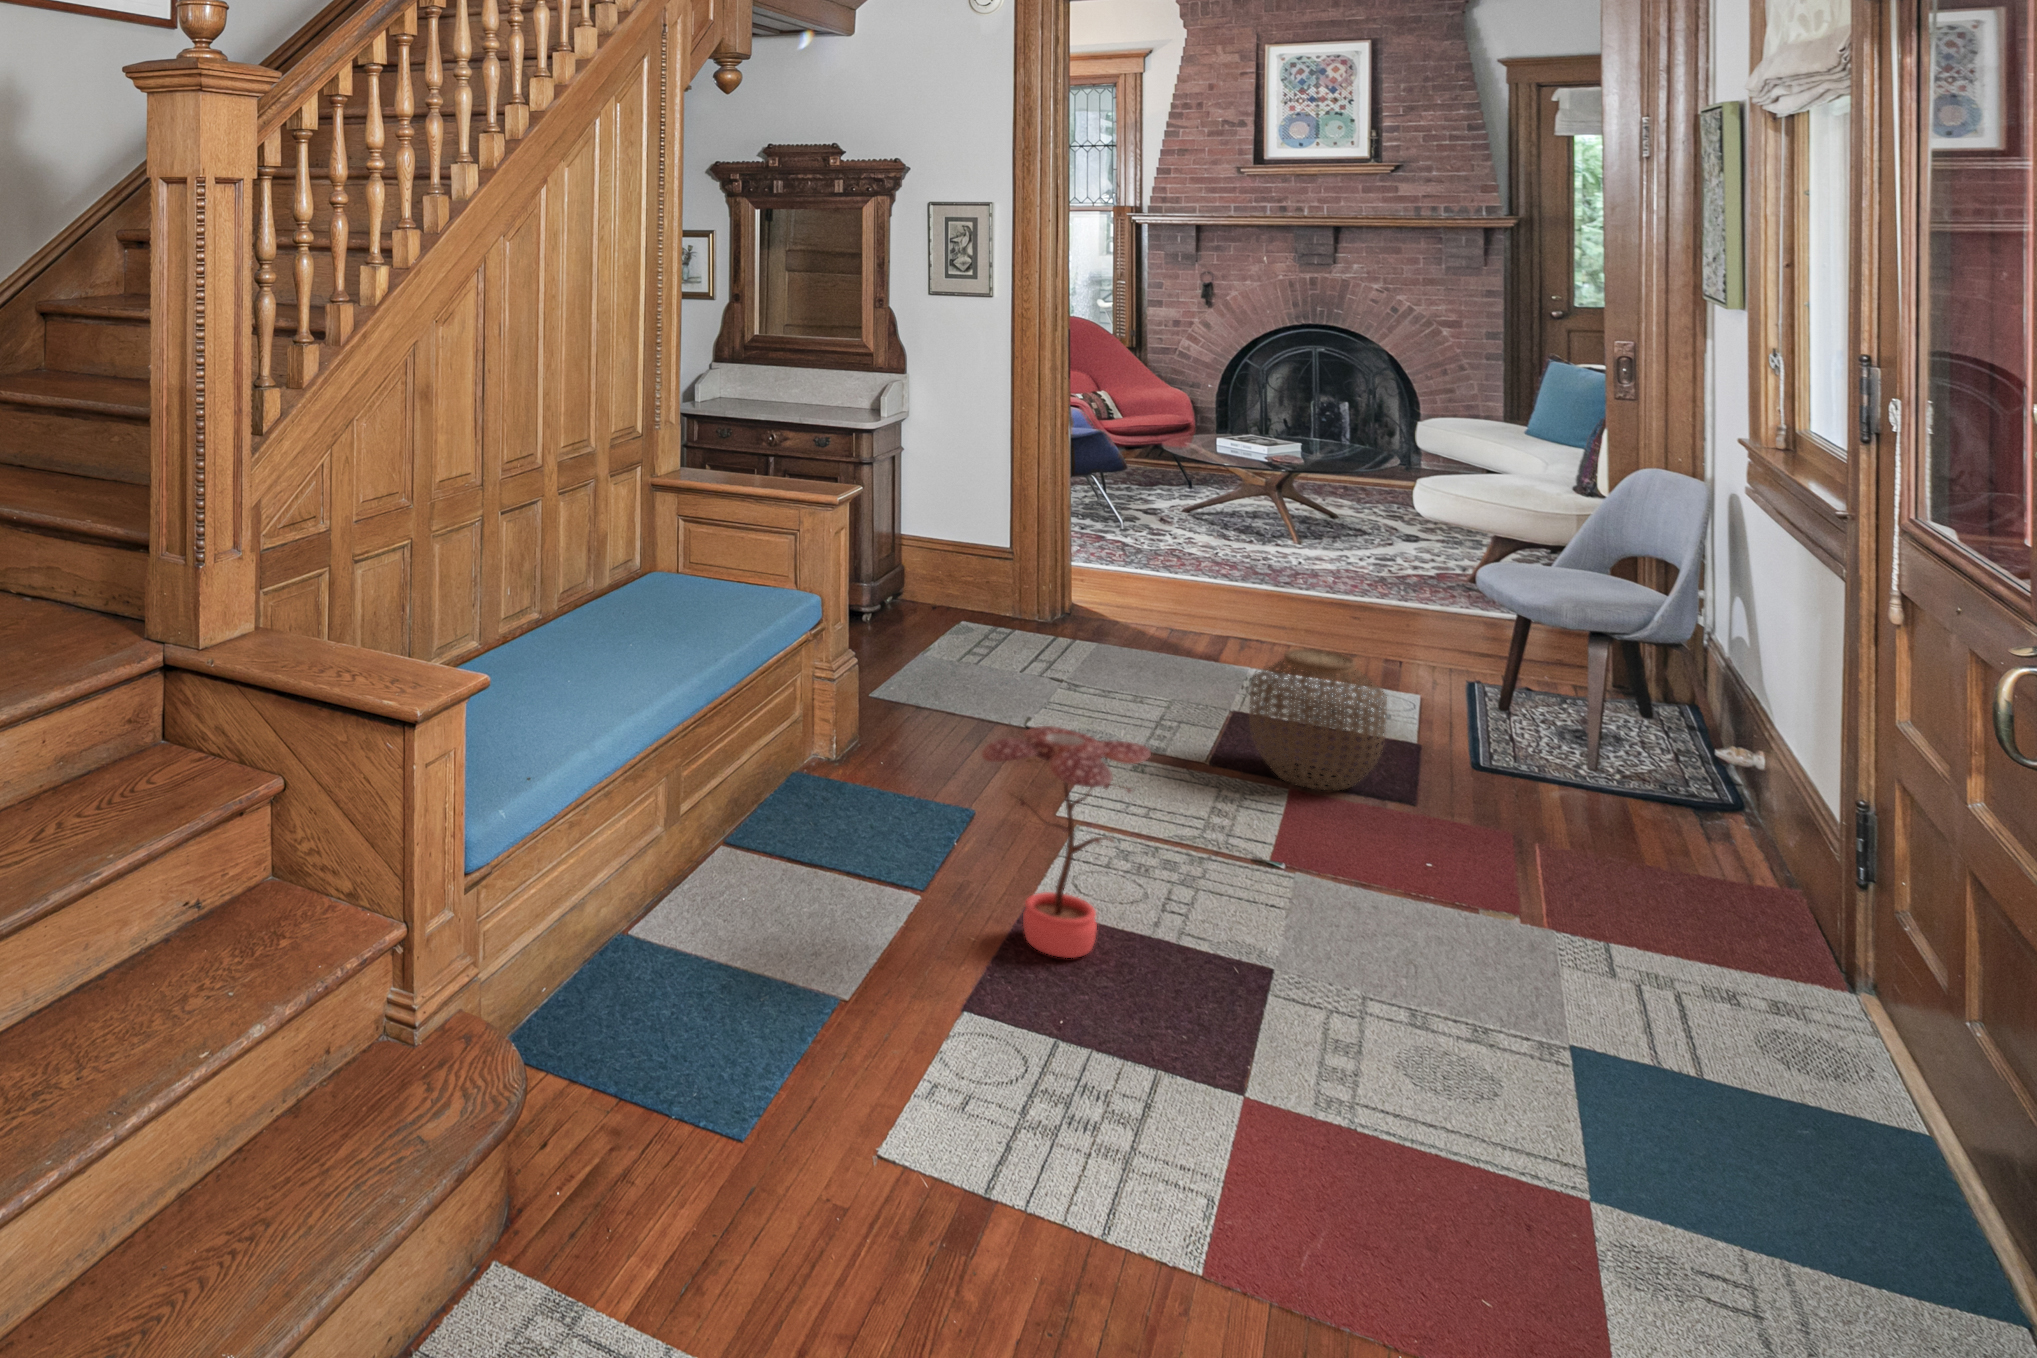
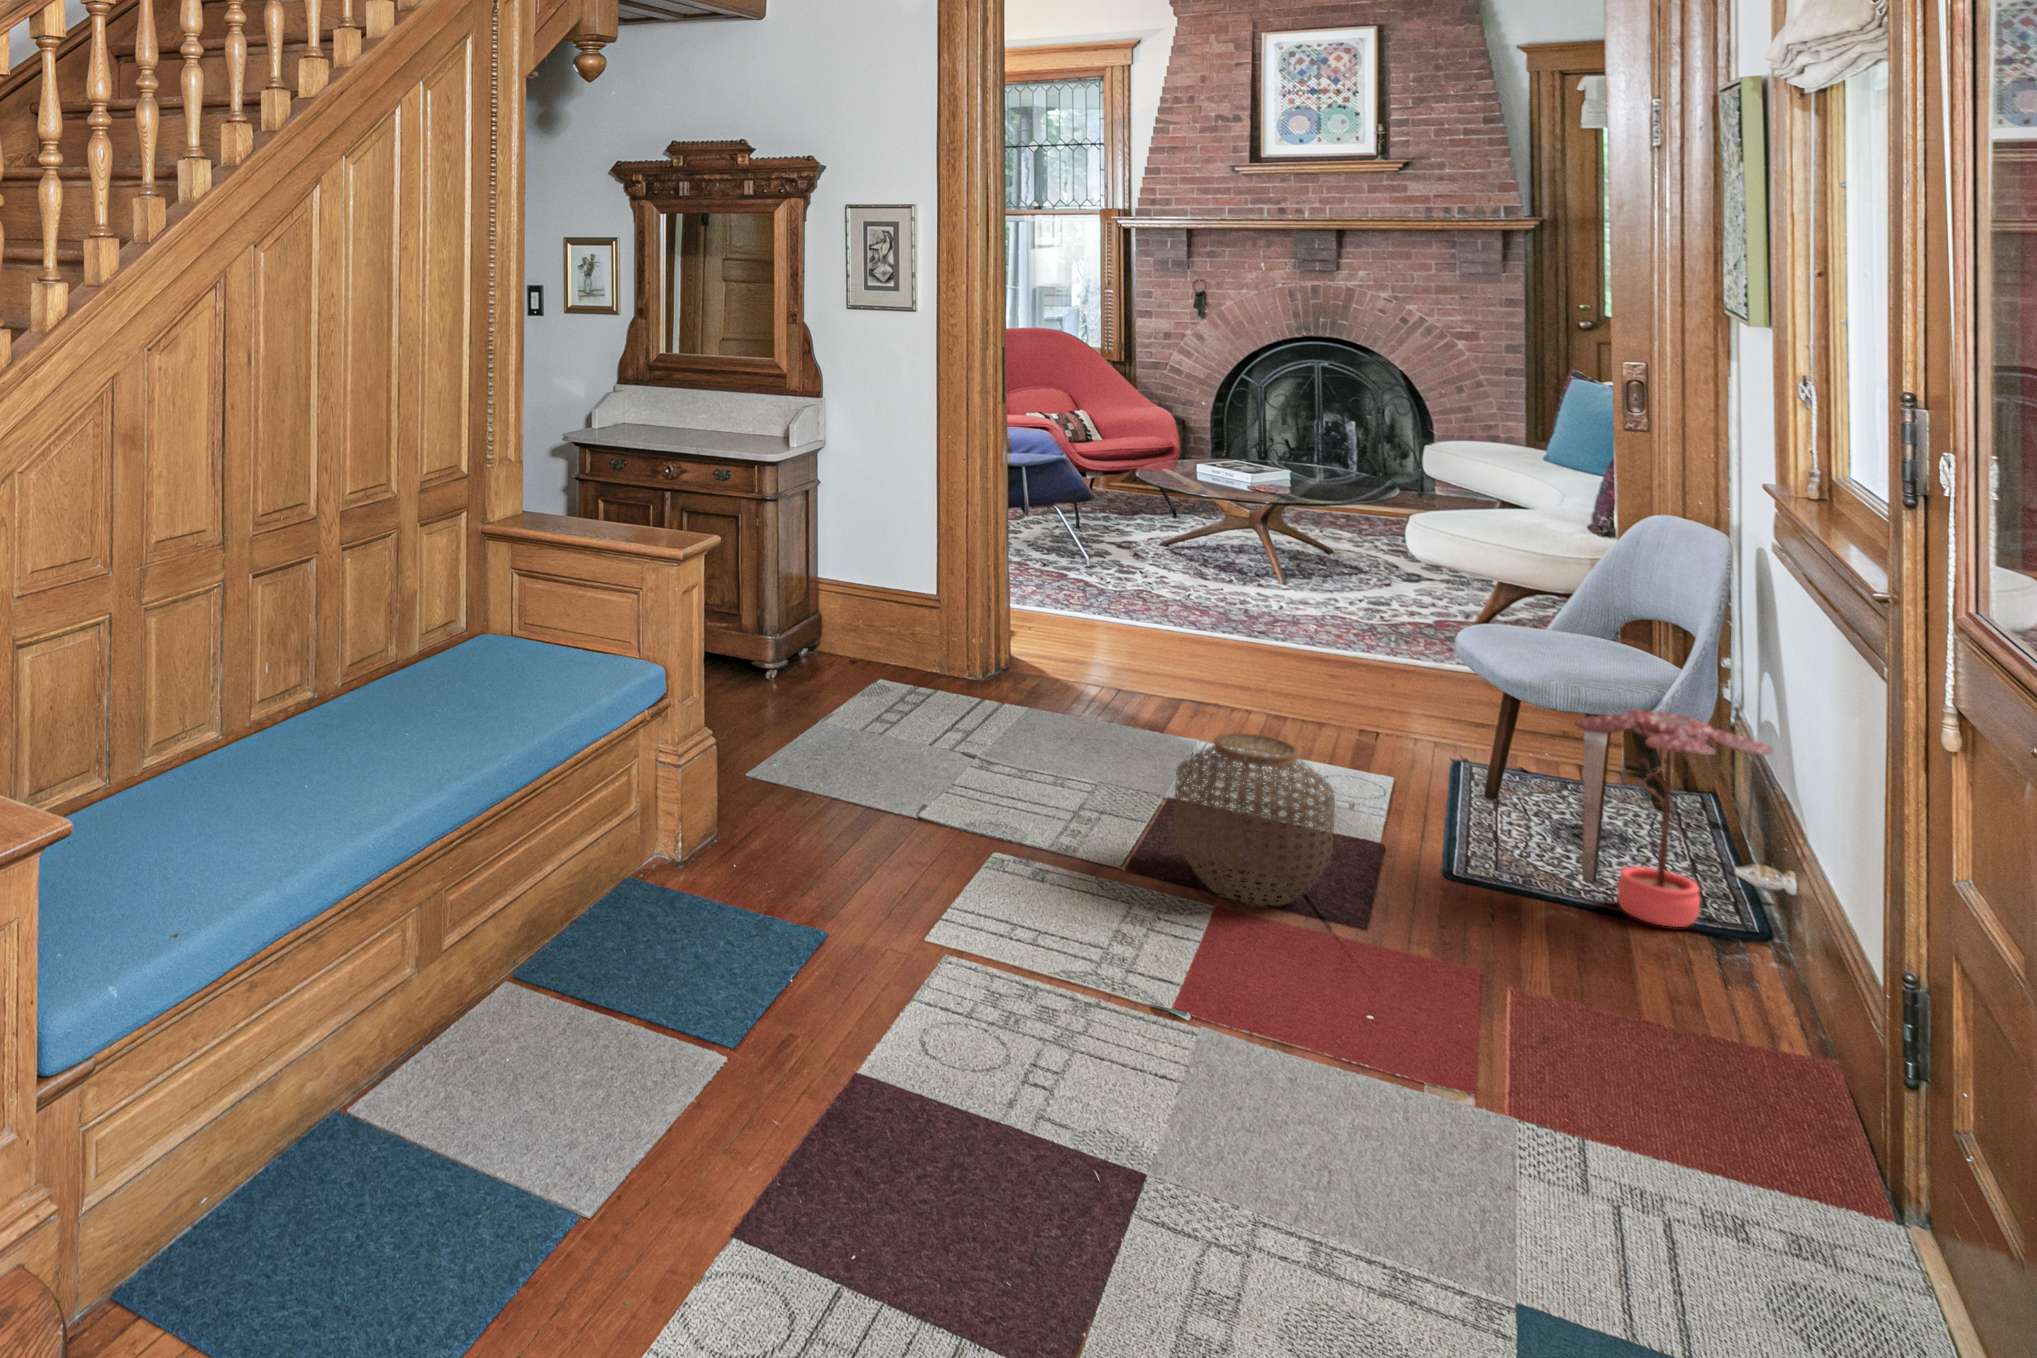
potted plant: present [982,726,1151,958] -> present [1575,710,1772,927]

